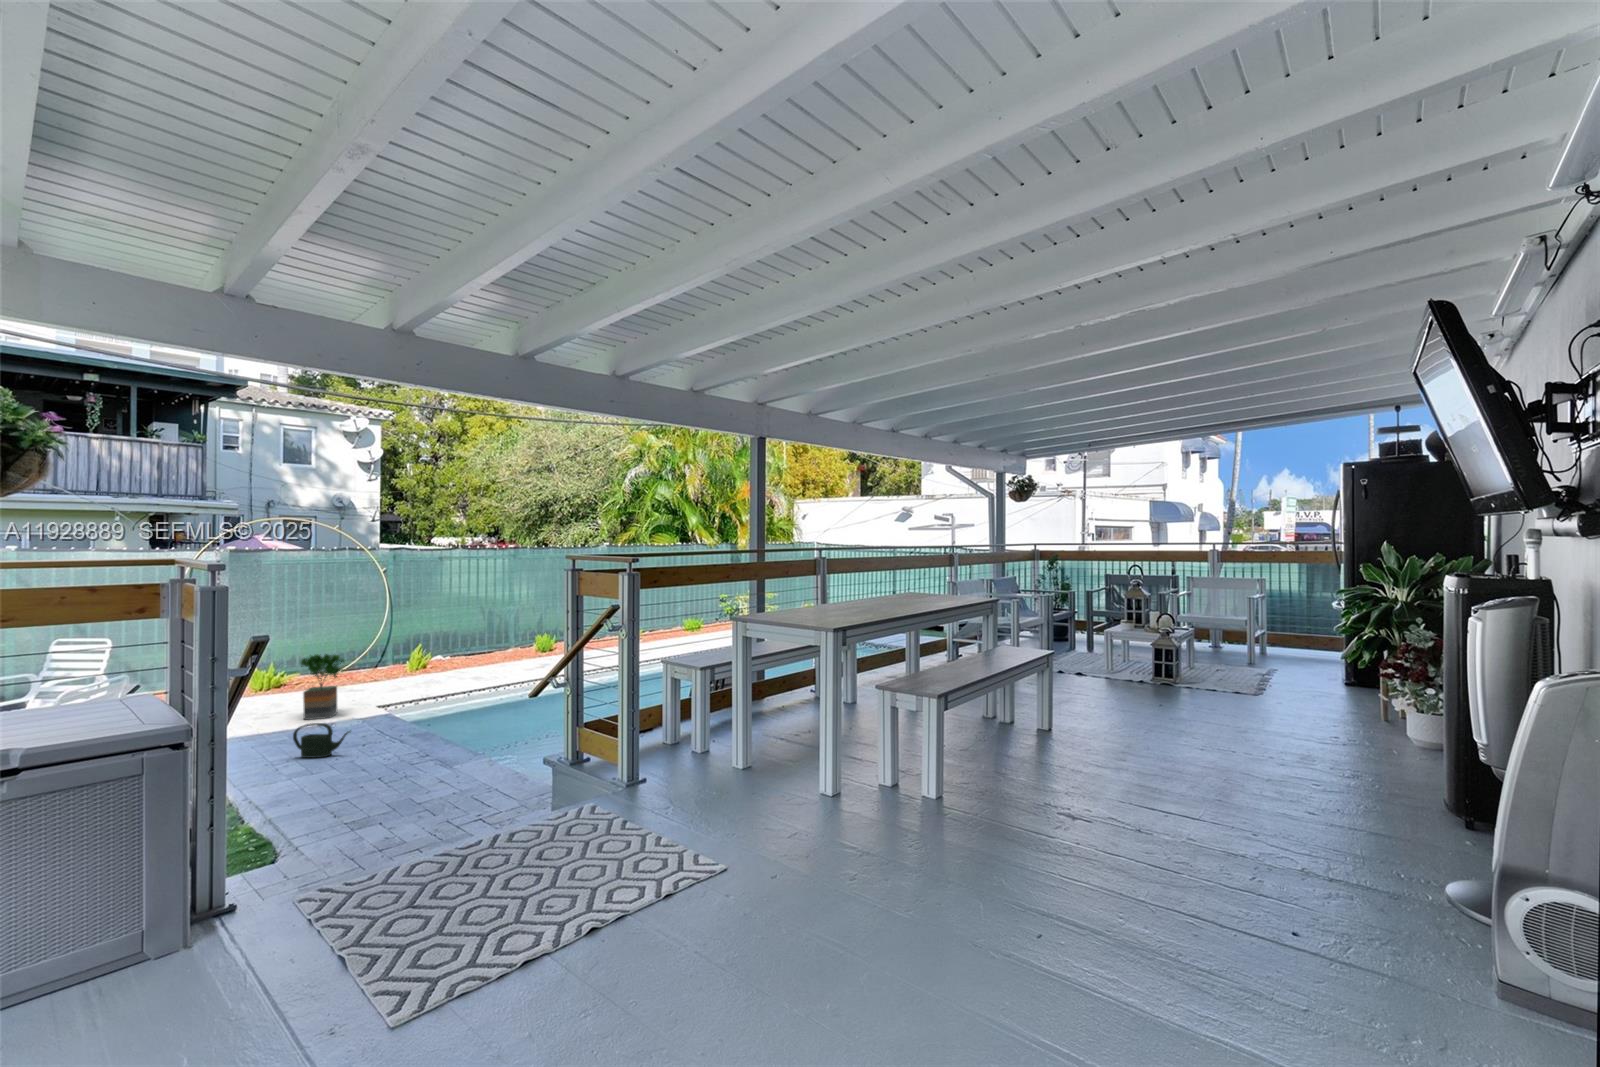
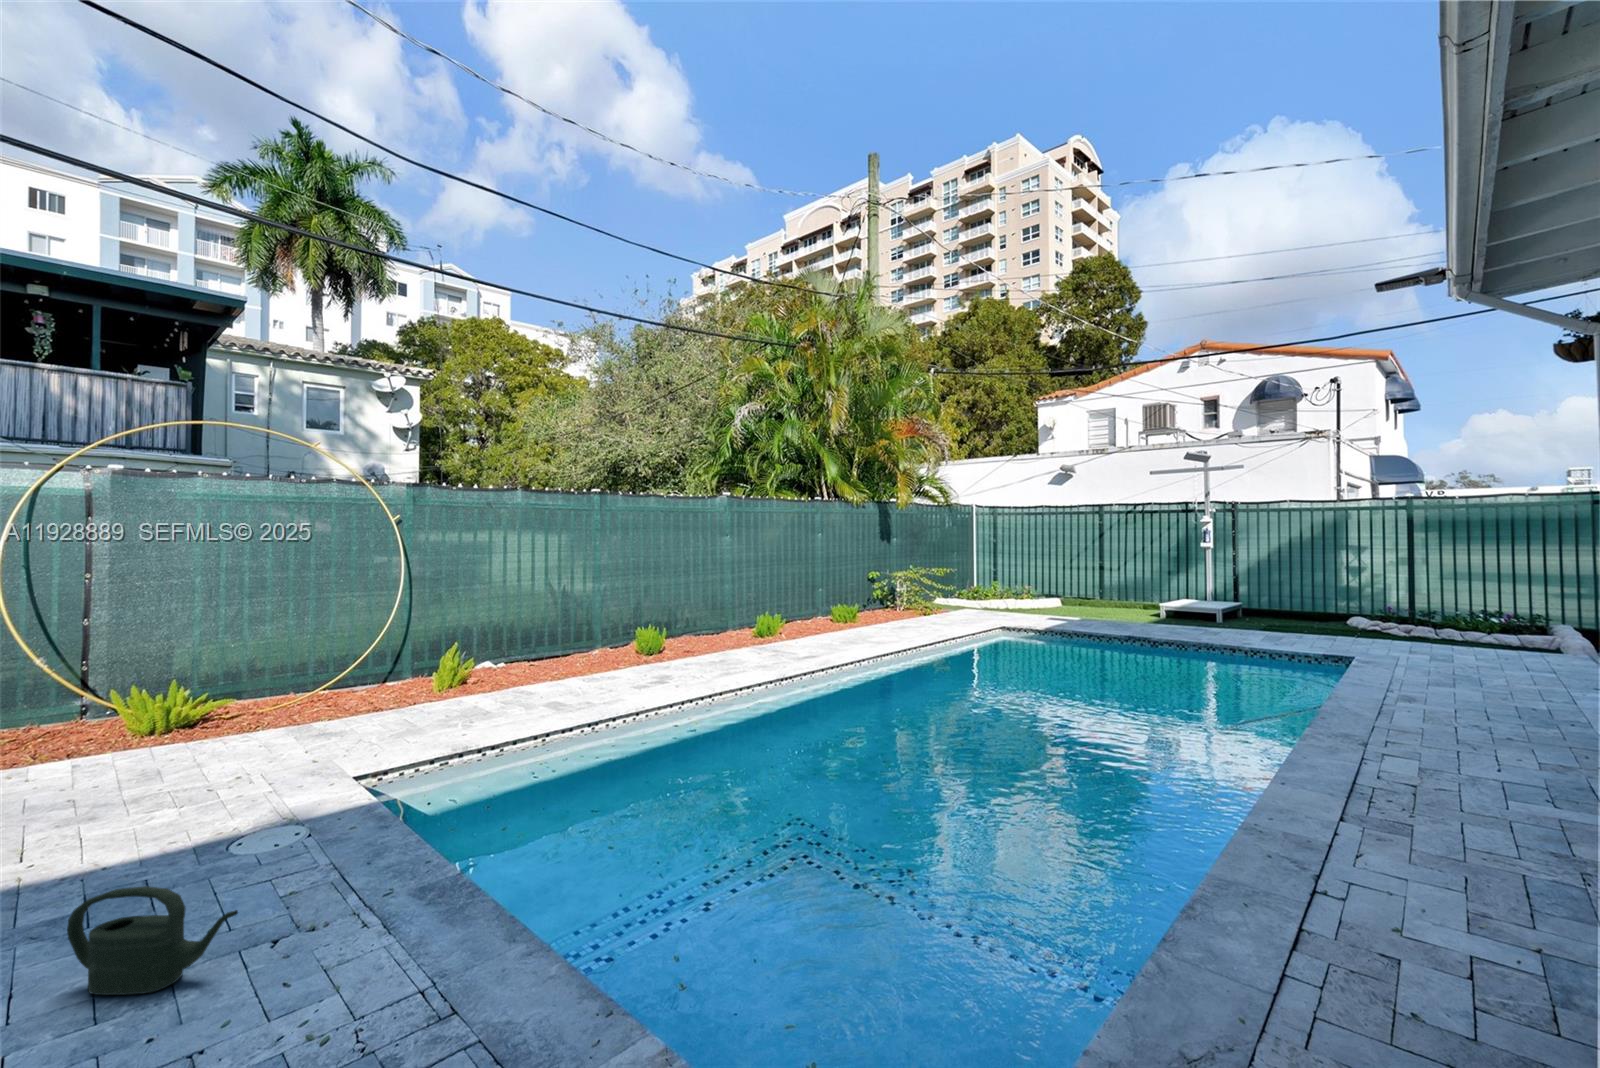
potted tree: present [300,654,346,720] -> none [205,670,309,808]

